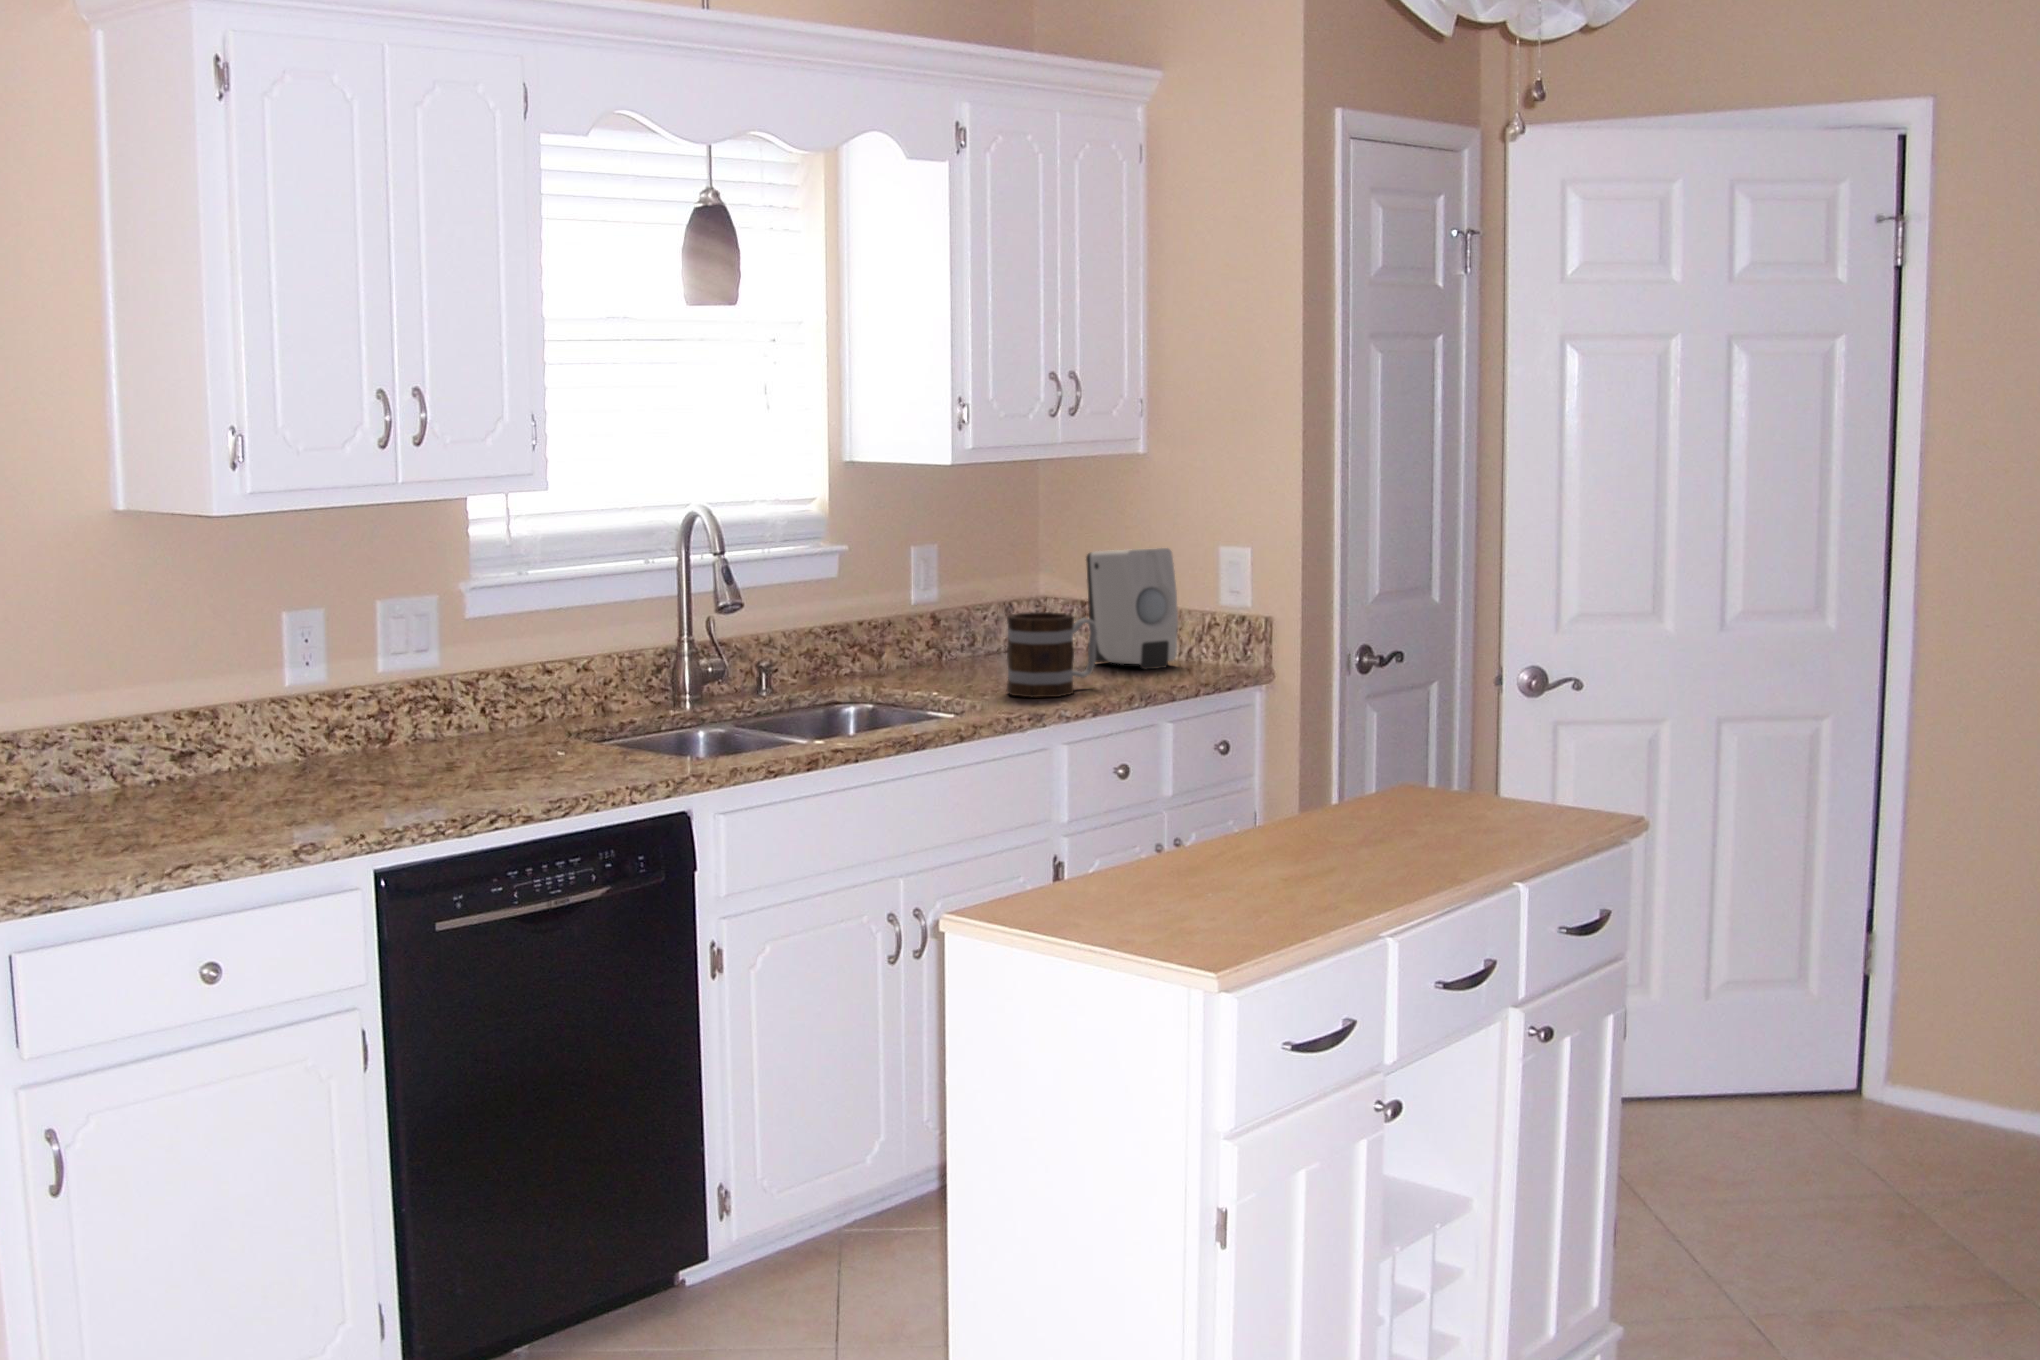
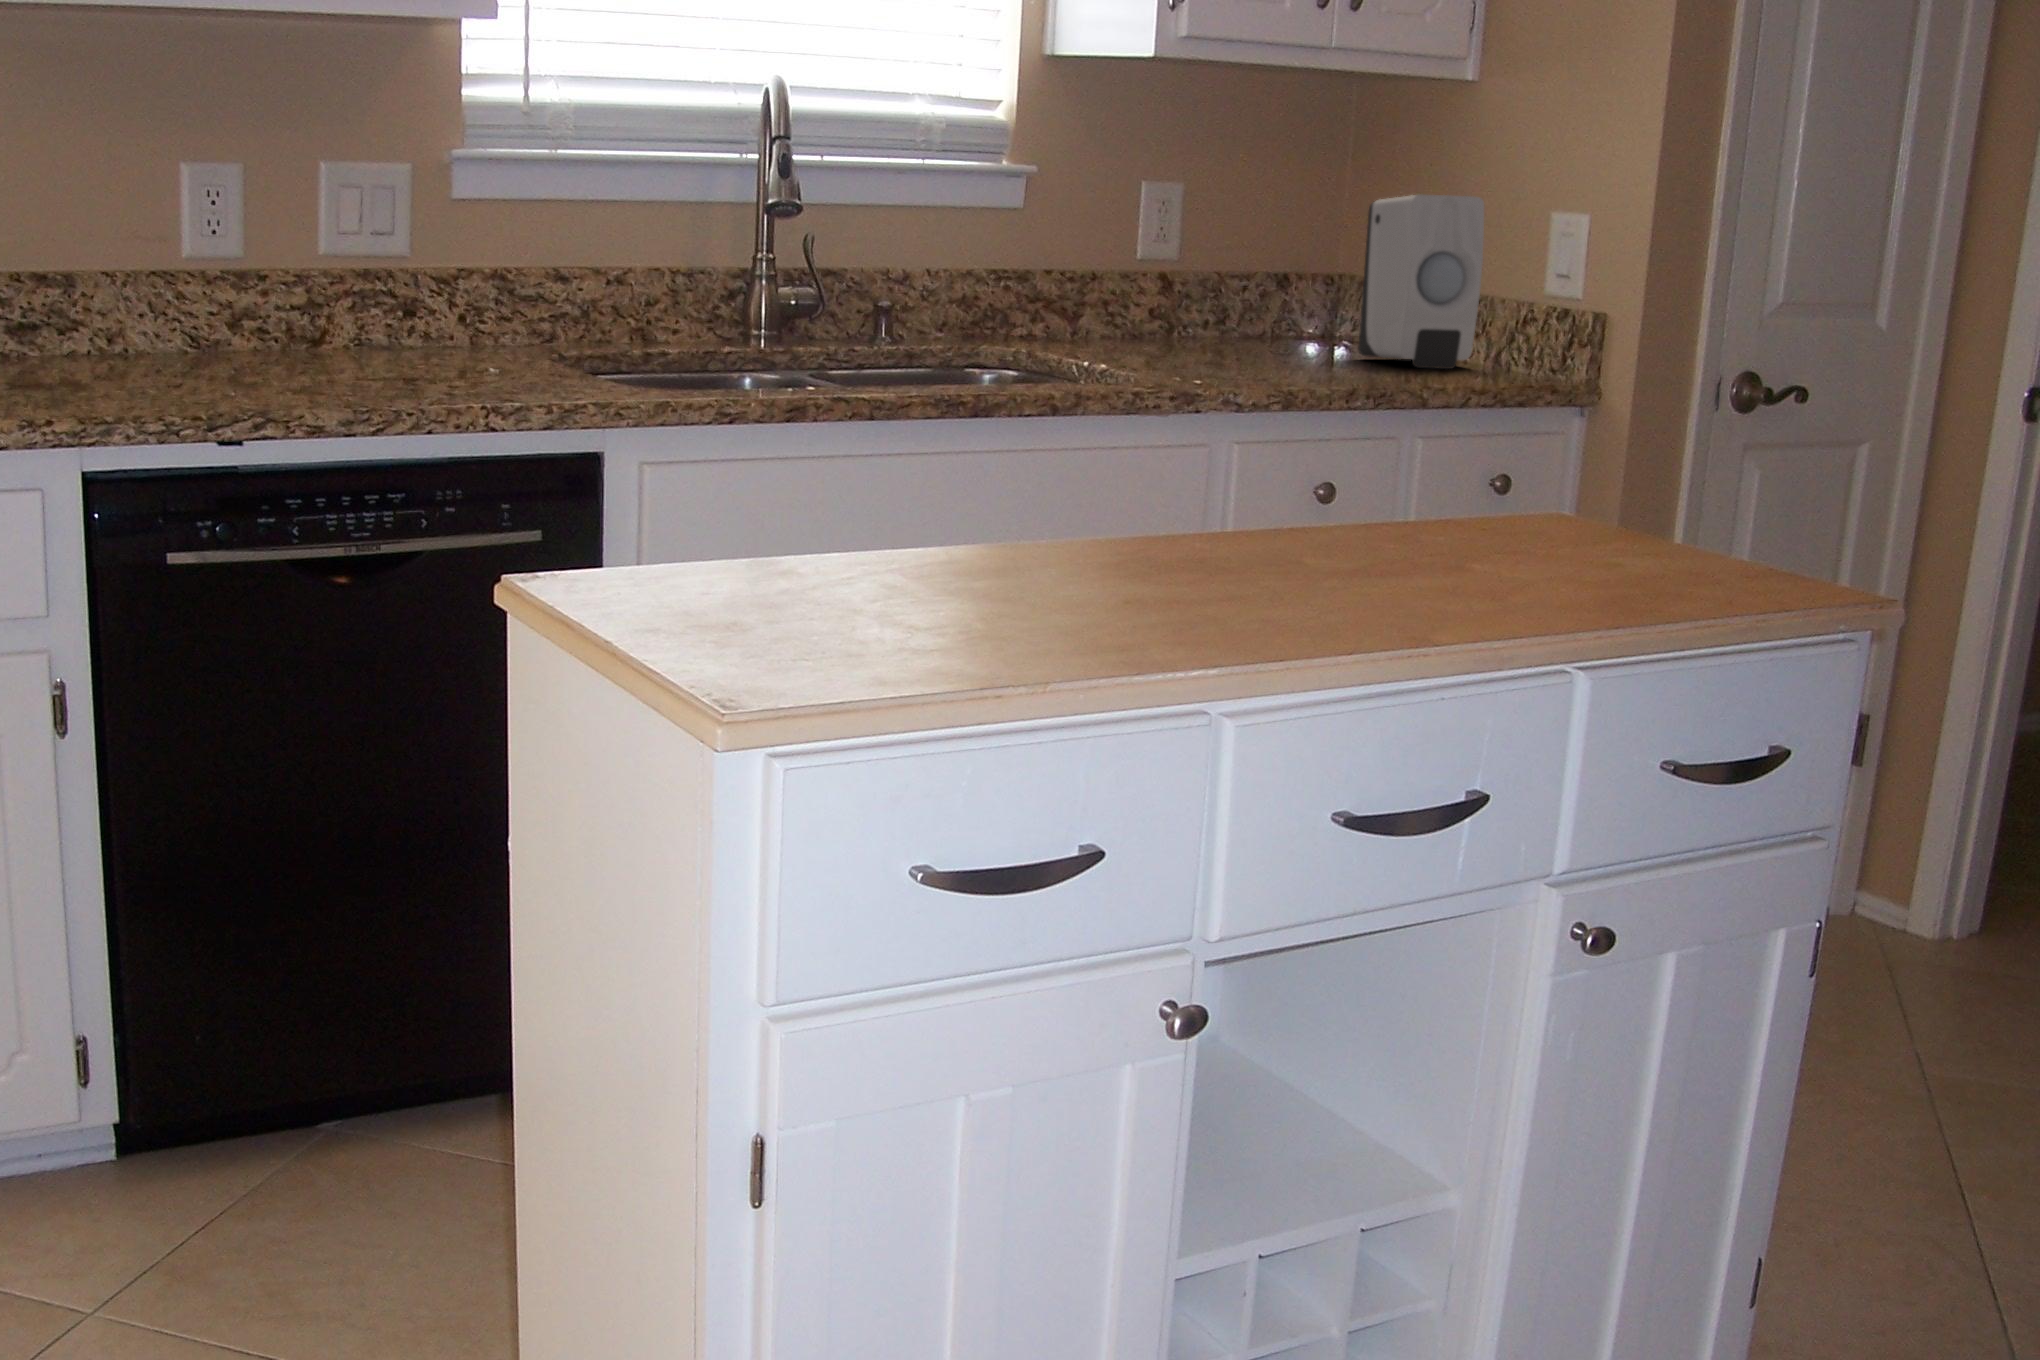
mug: present [1007,612,1097,697] -> none [1186,263,1328,382]

